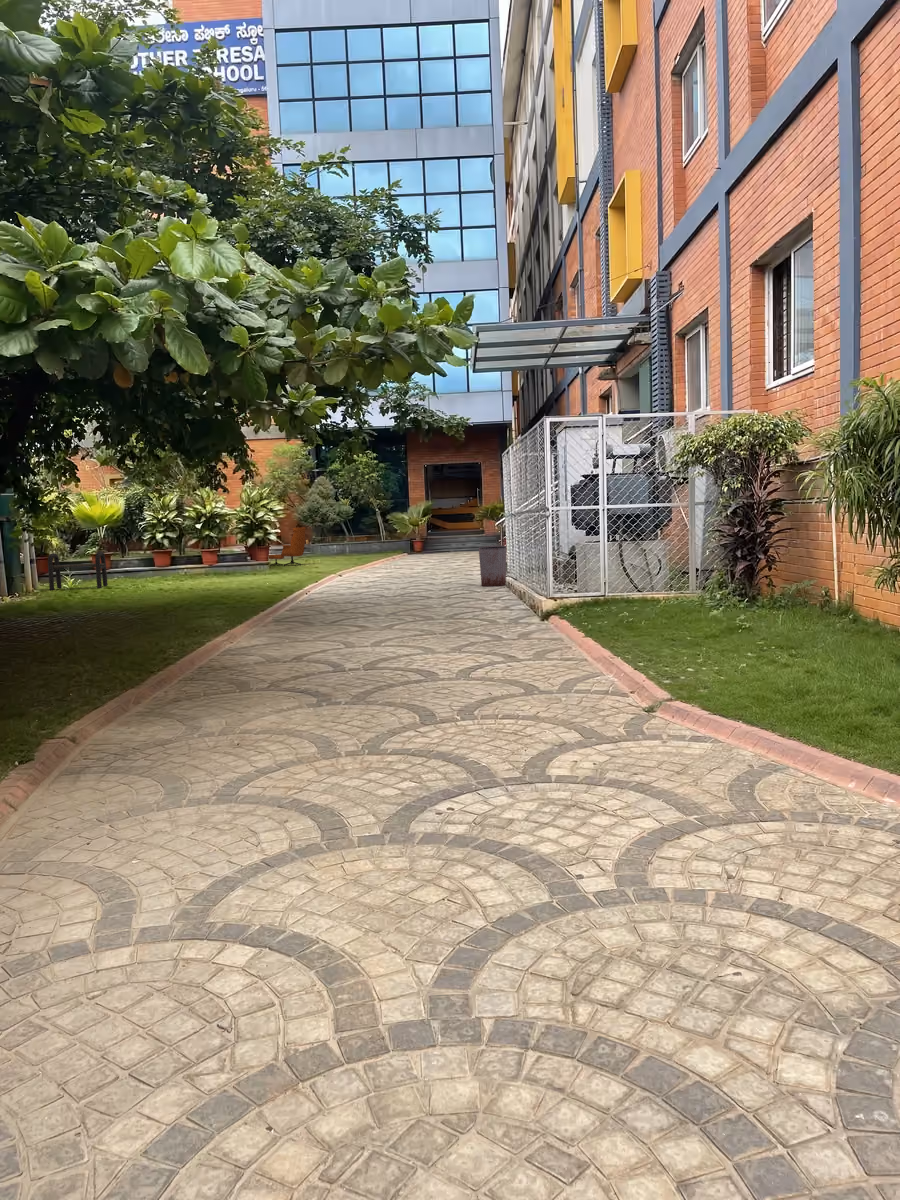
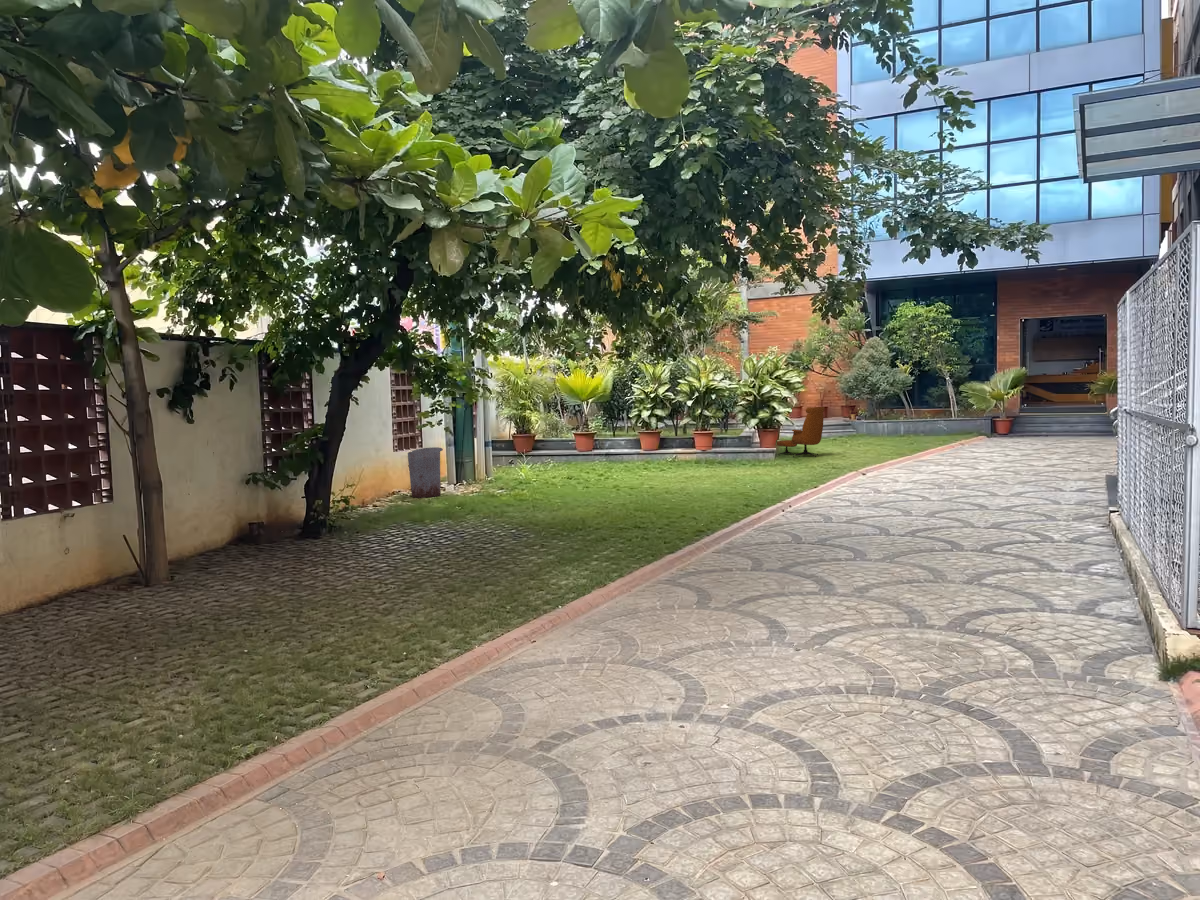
trash can: present [479,545,507,587] -> present [408,447,443,498]
bench: present [48,551,108,590] -> none [463,442,535,490]

